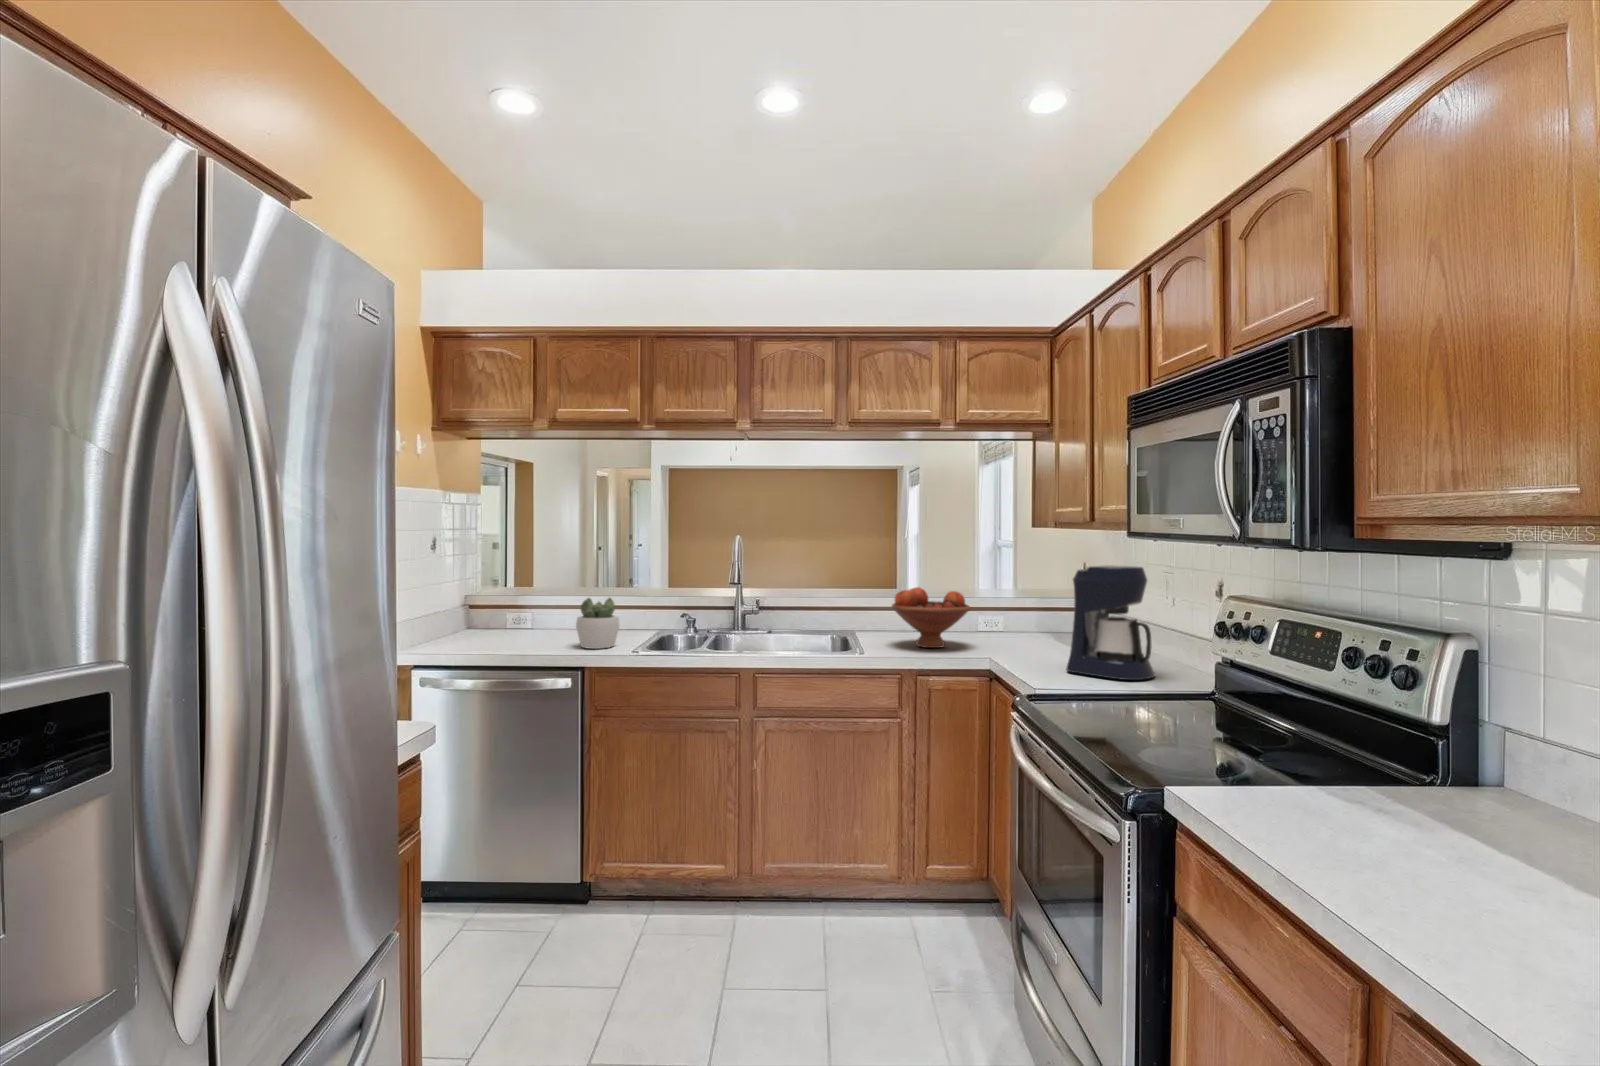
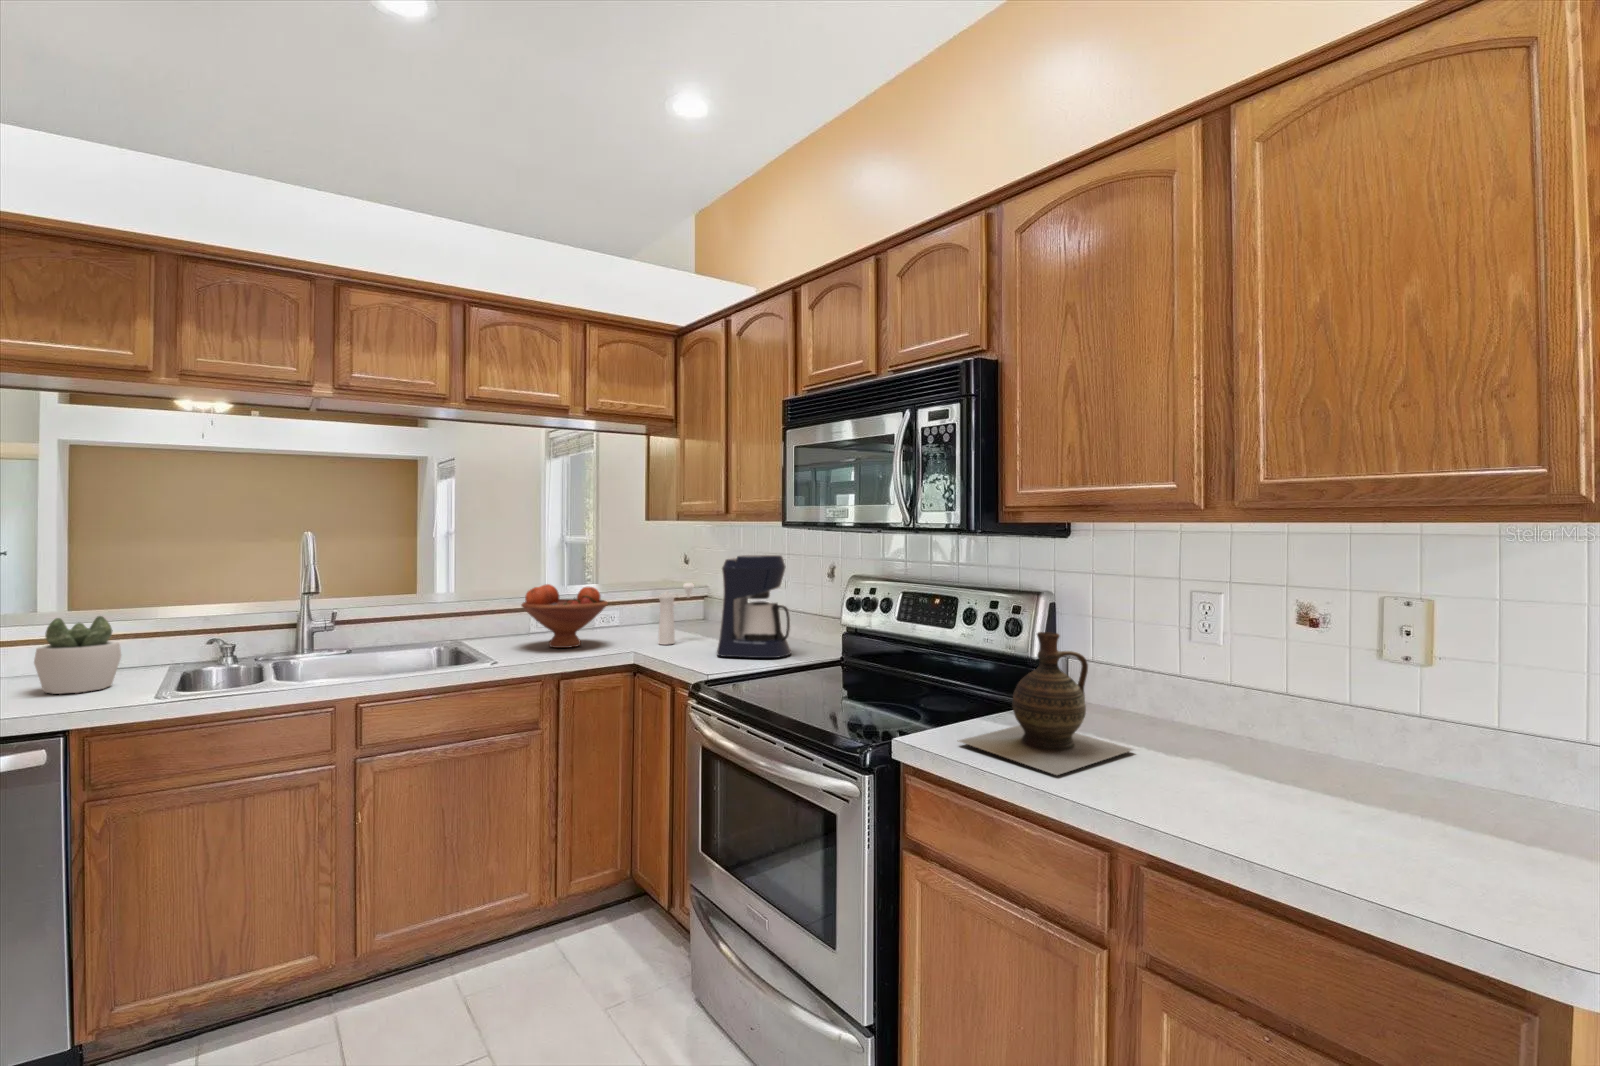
pepper mill: none [1019,592,1061,654] -> present [658,583,694,645]
ceramic jug: none [1245,686,1530,873] -> present [958,632,1133,775]

